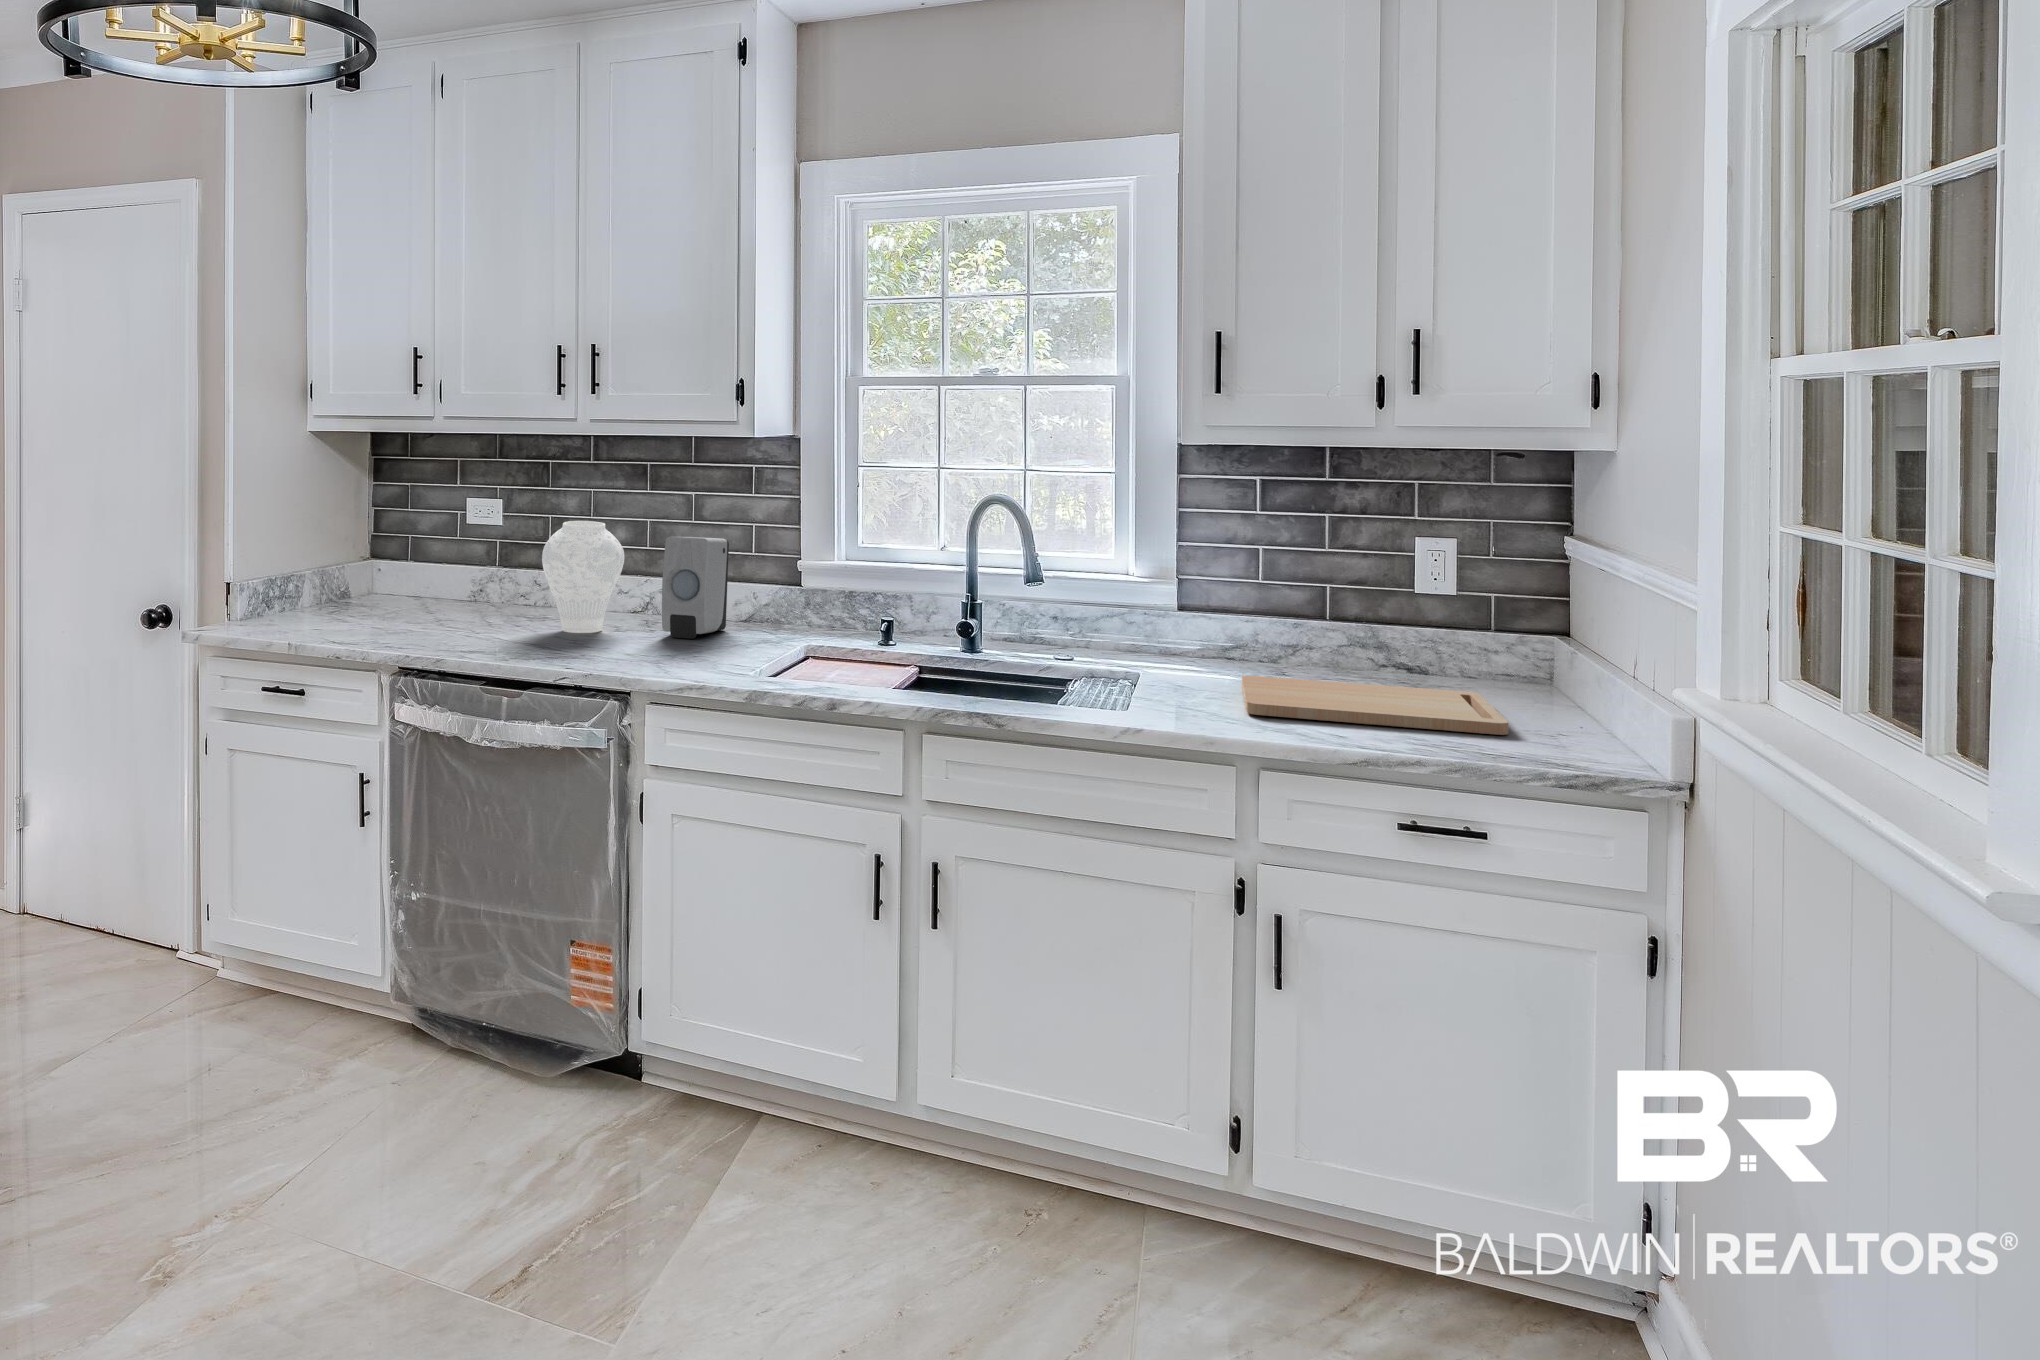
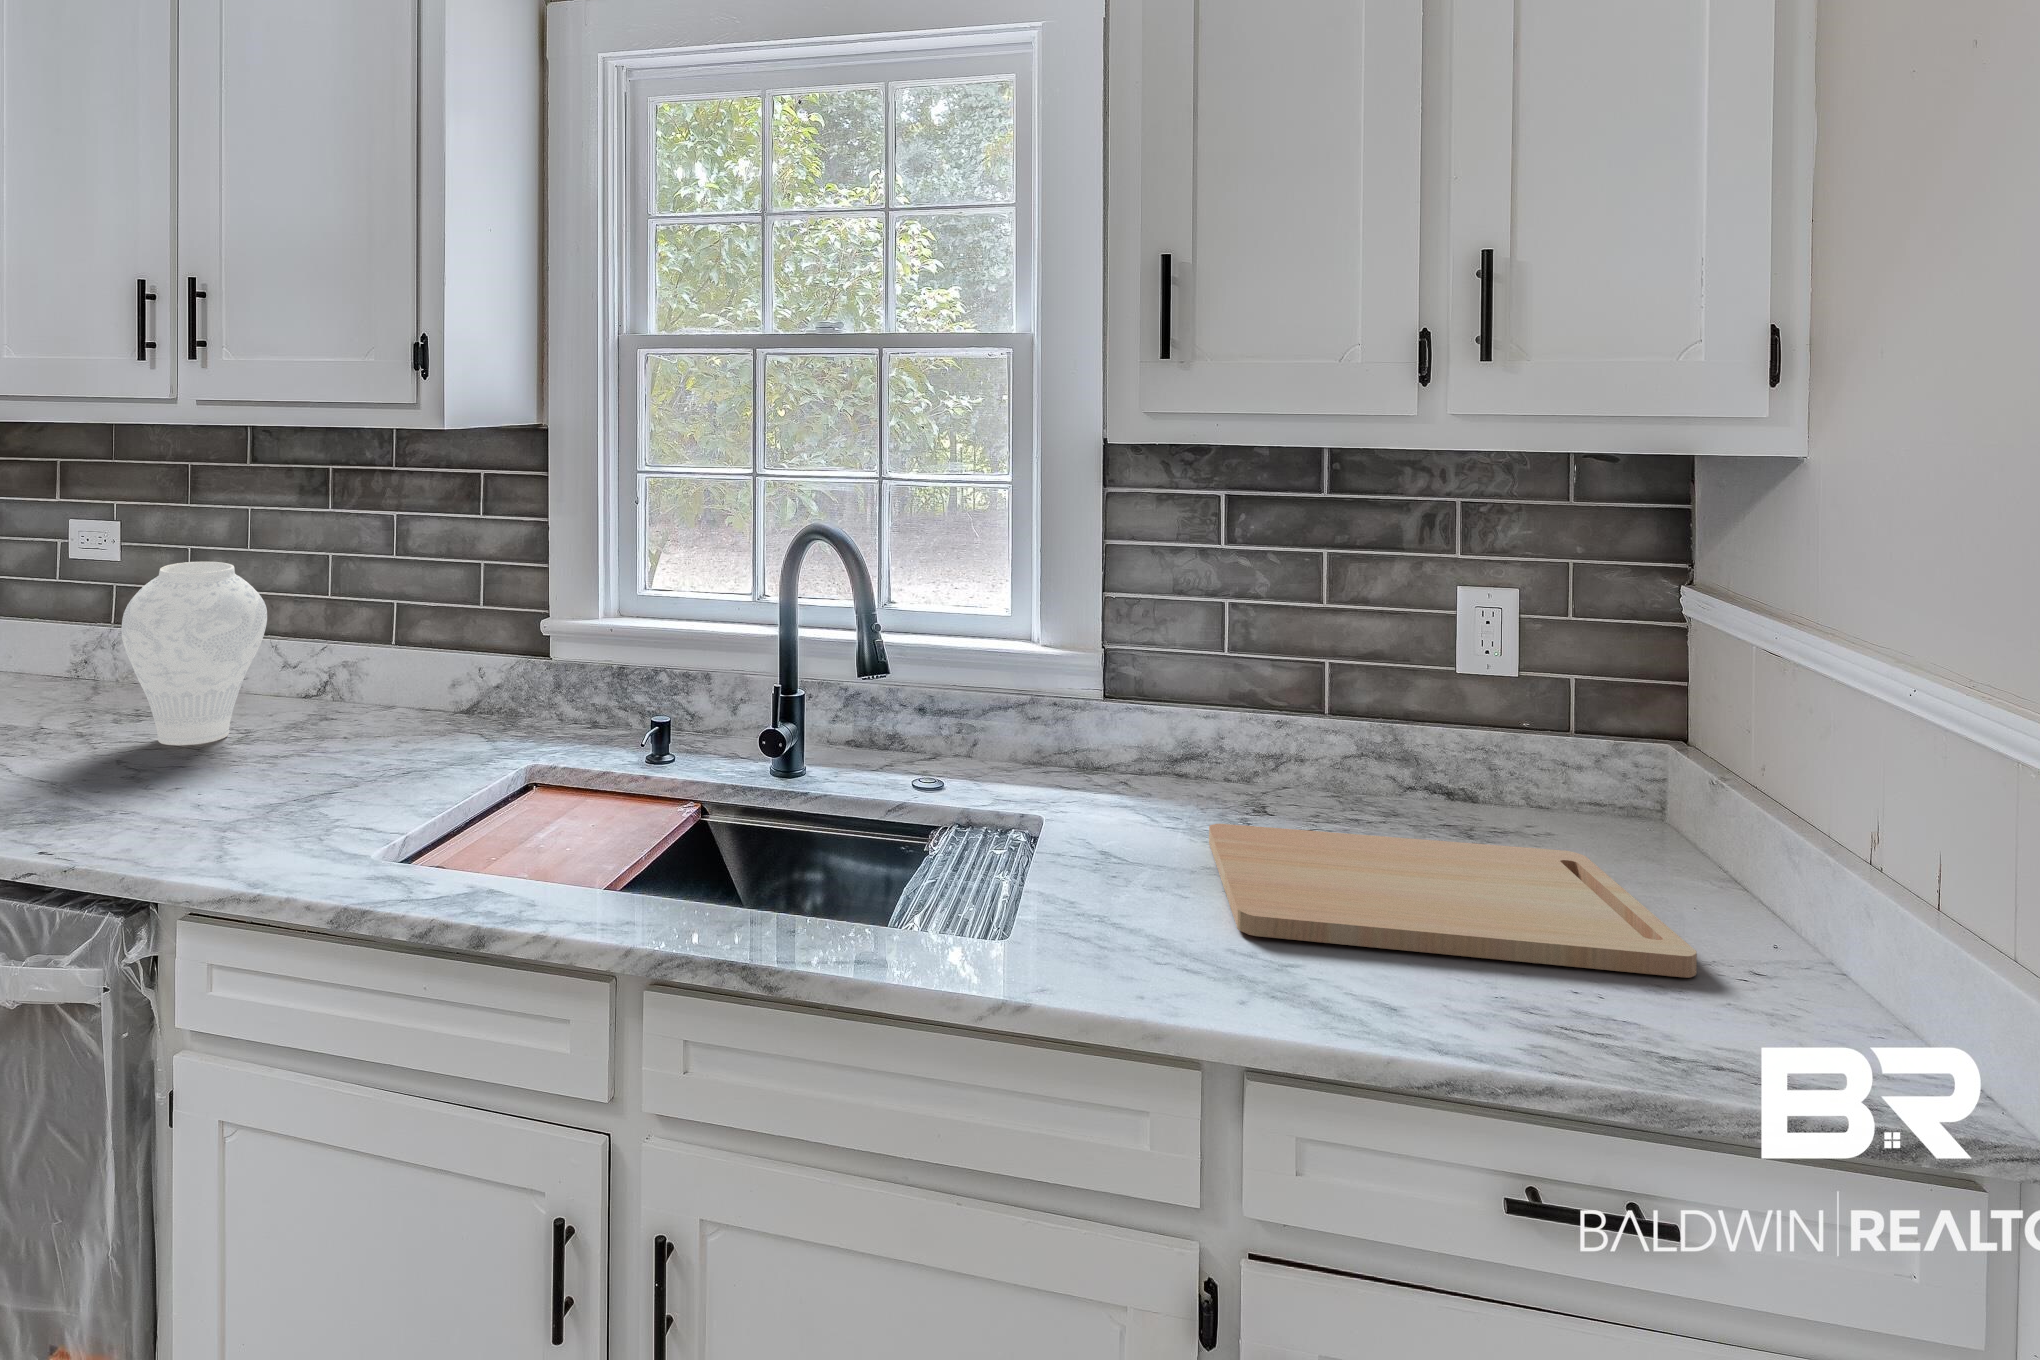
soap dispenser: present [662,537,729,639] -> none [313,585,437,753]

